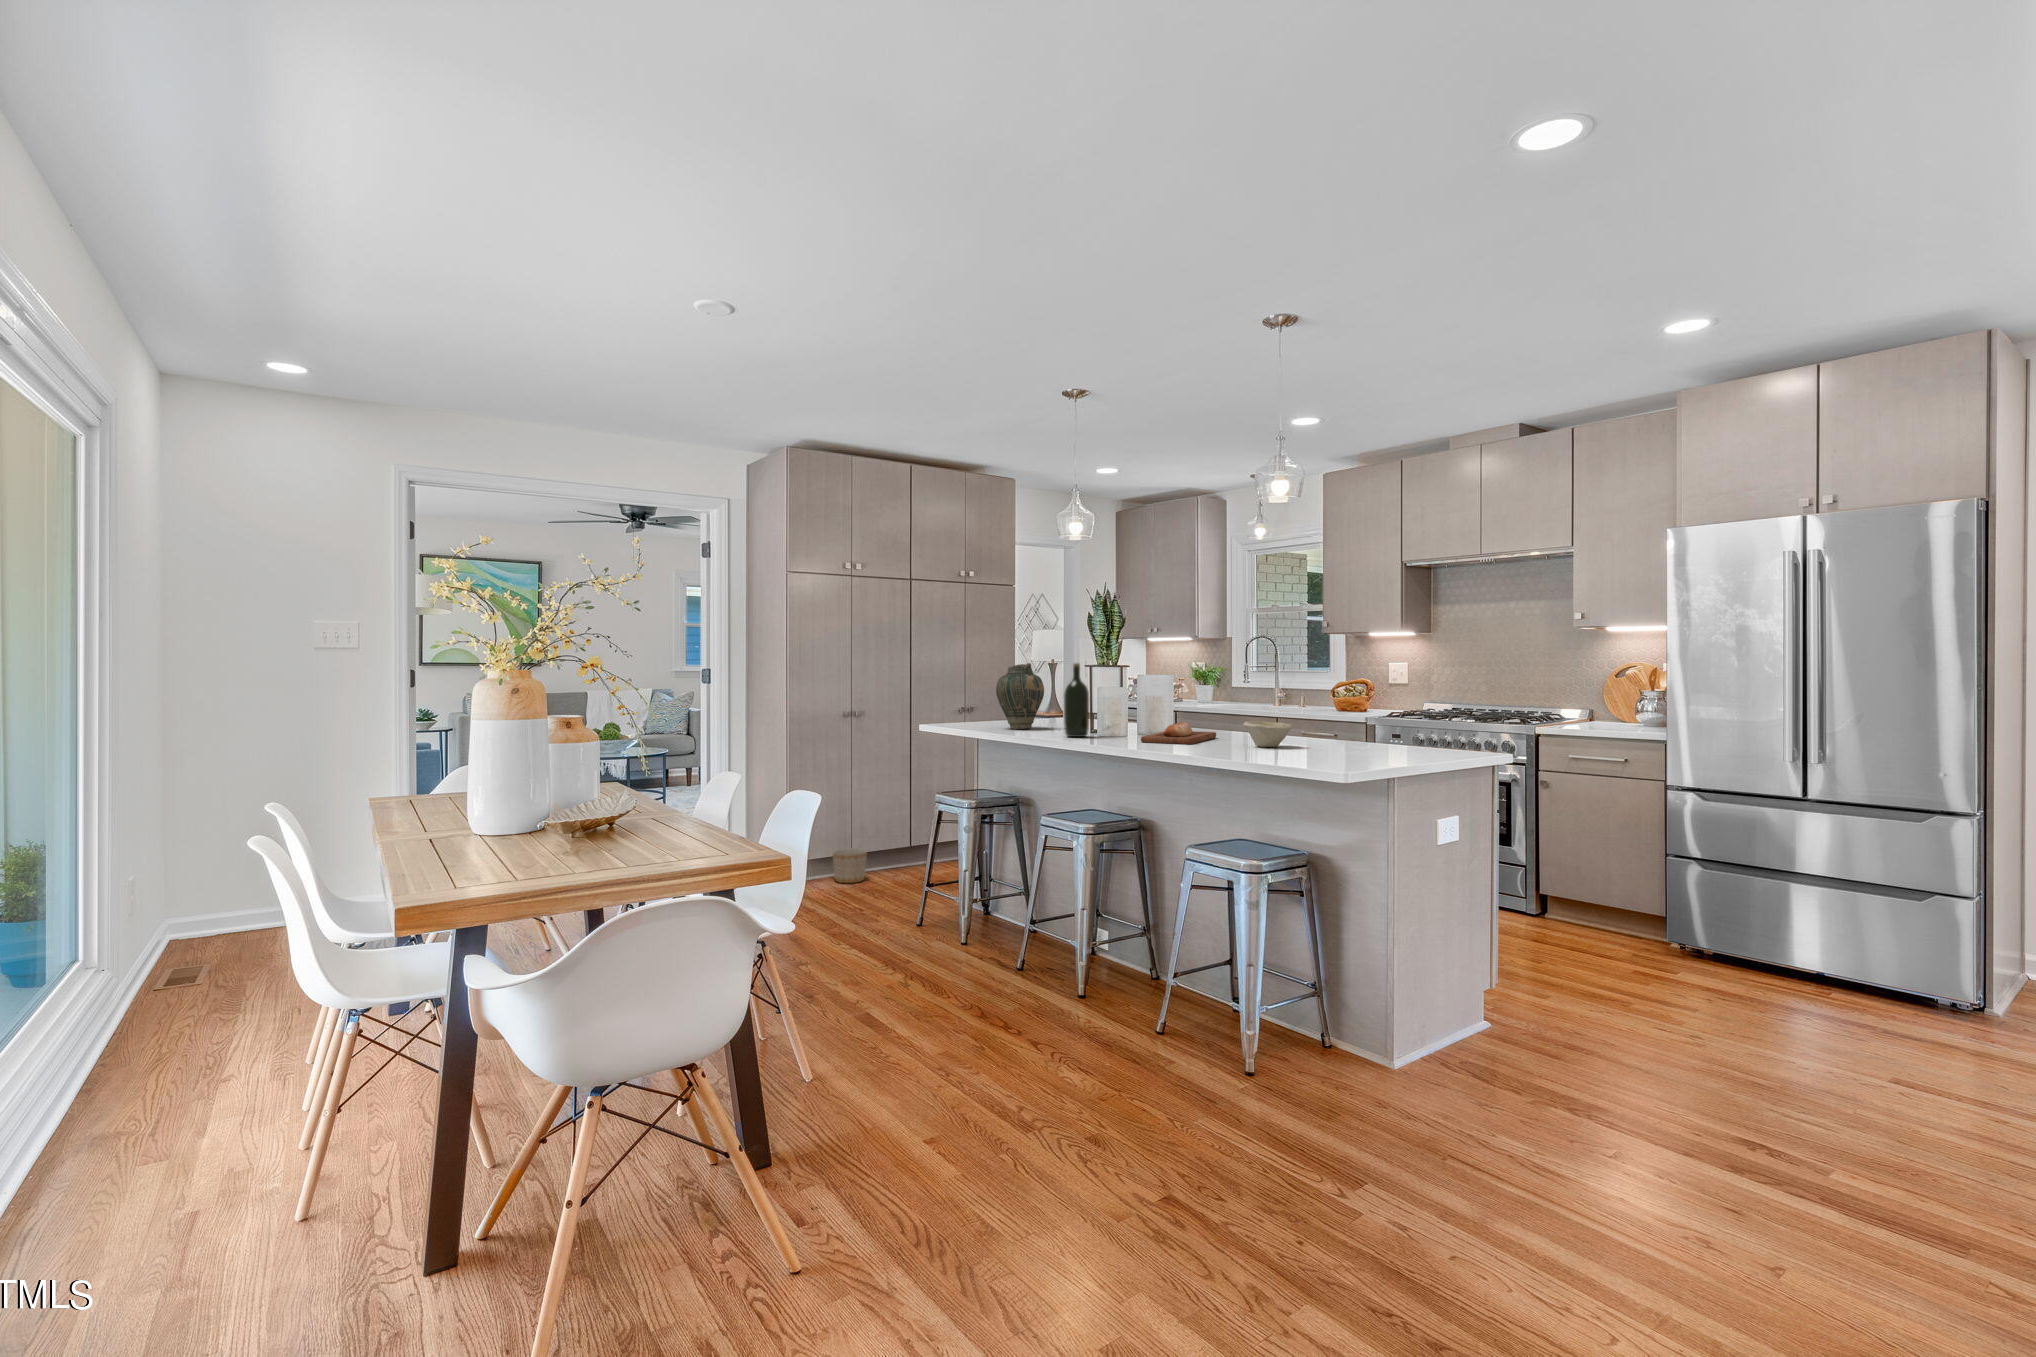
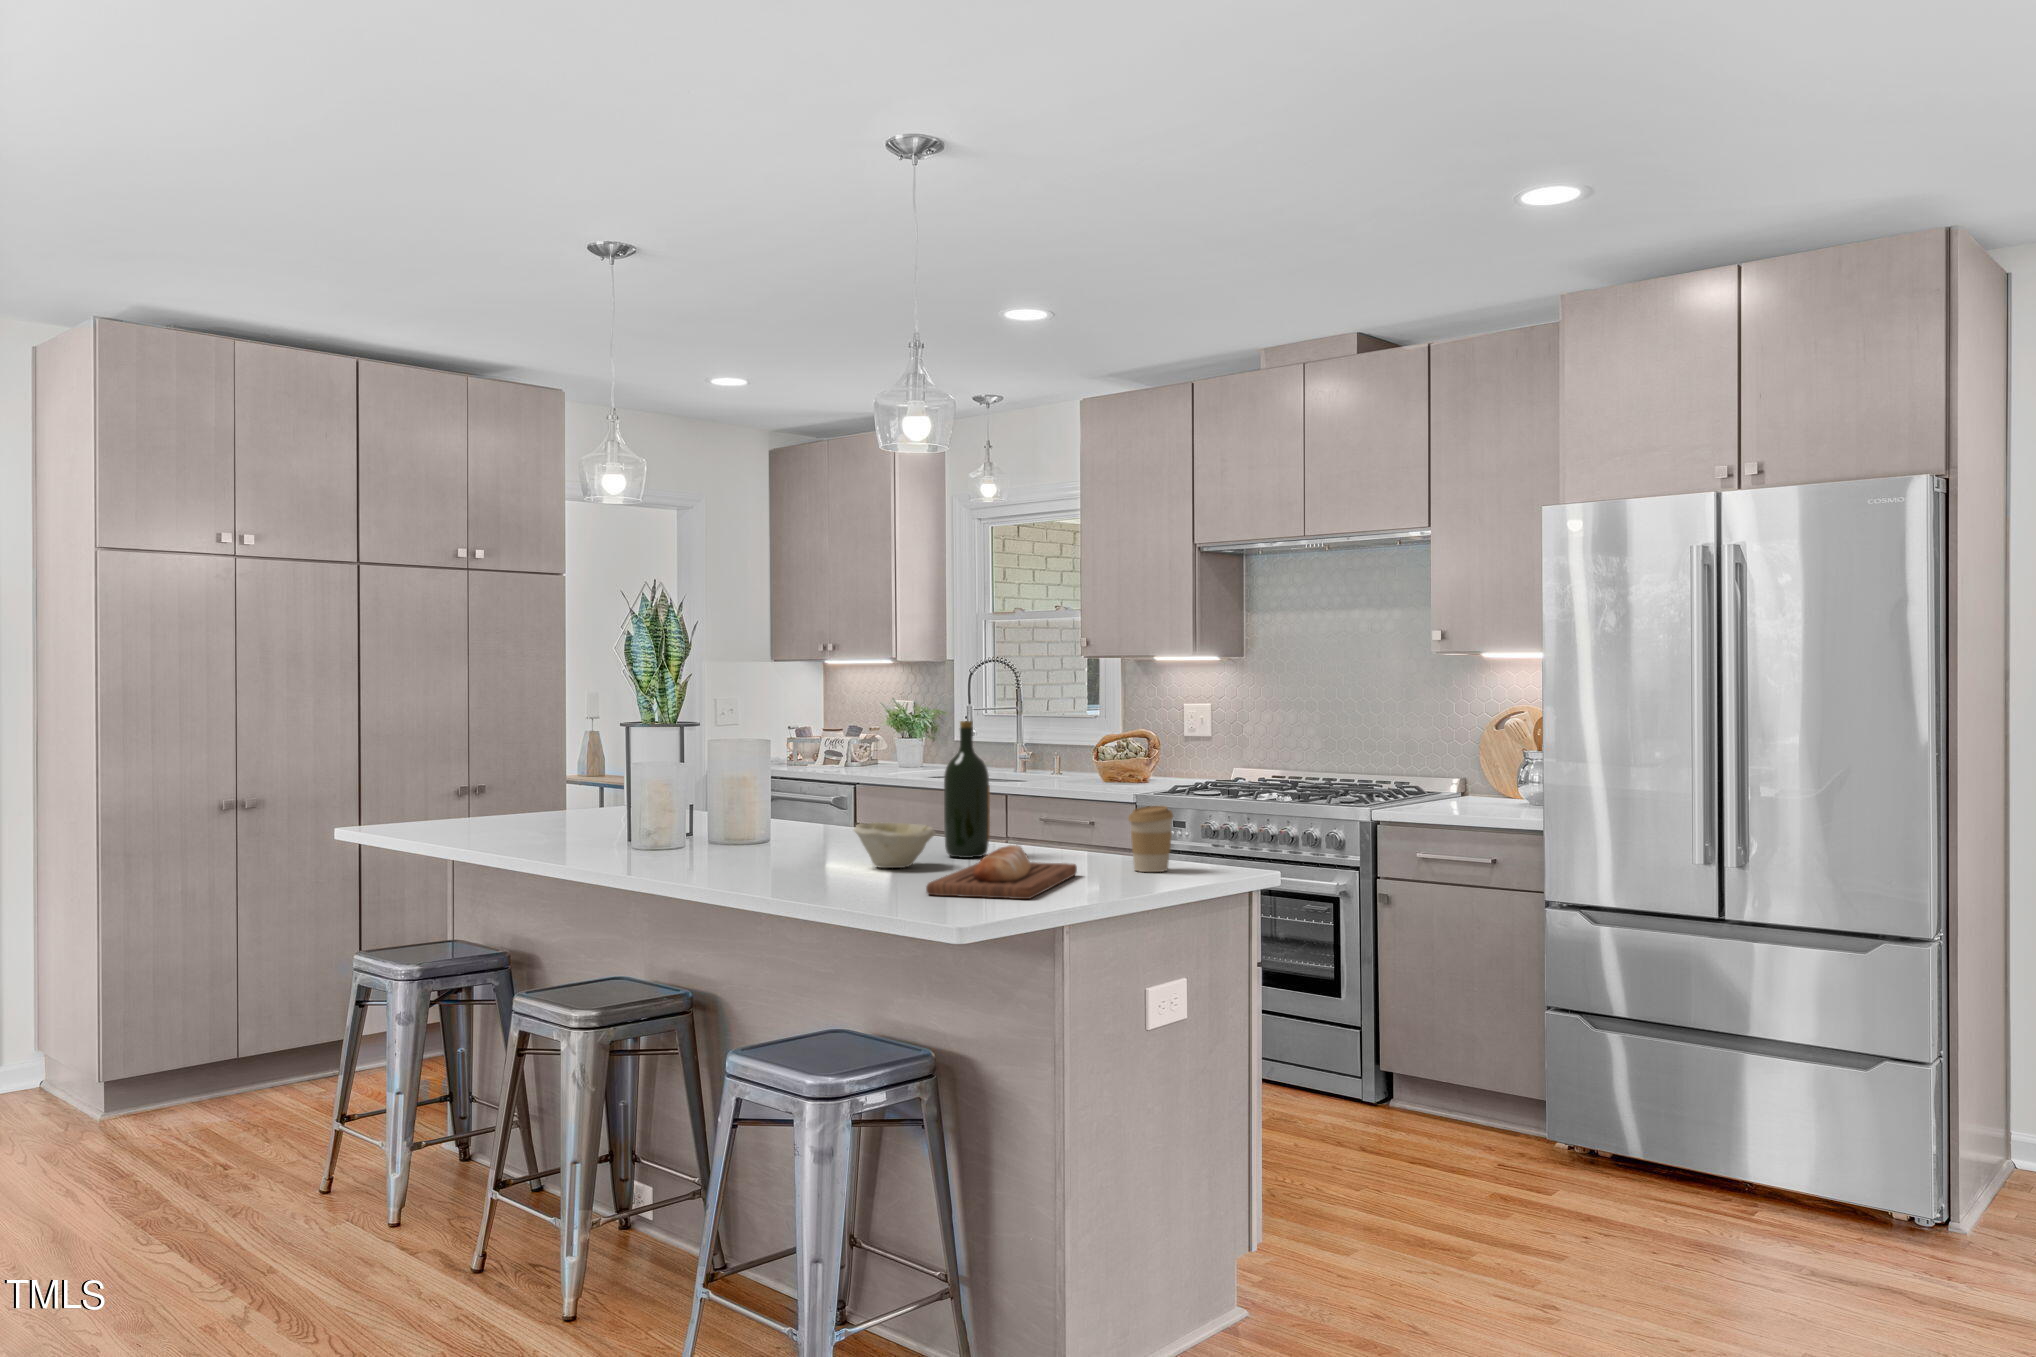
vase: present [996,663,1044,729] -> none [463,716,554,835]
wine bottle: present [1064,663,1089,737] -> present [944,721,990,858]
coffee cup: none [1415,713,1444,752] -> present [1128,806,1173,872]
bread loaf: present [1141,722,1216,744] -> present [926,845,1077,899]
planter: present [832,848,867,883] -> none [193,1048,264,1116]

